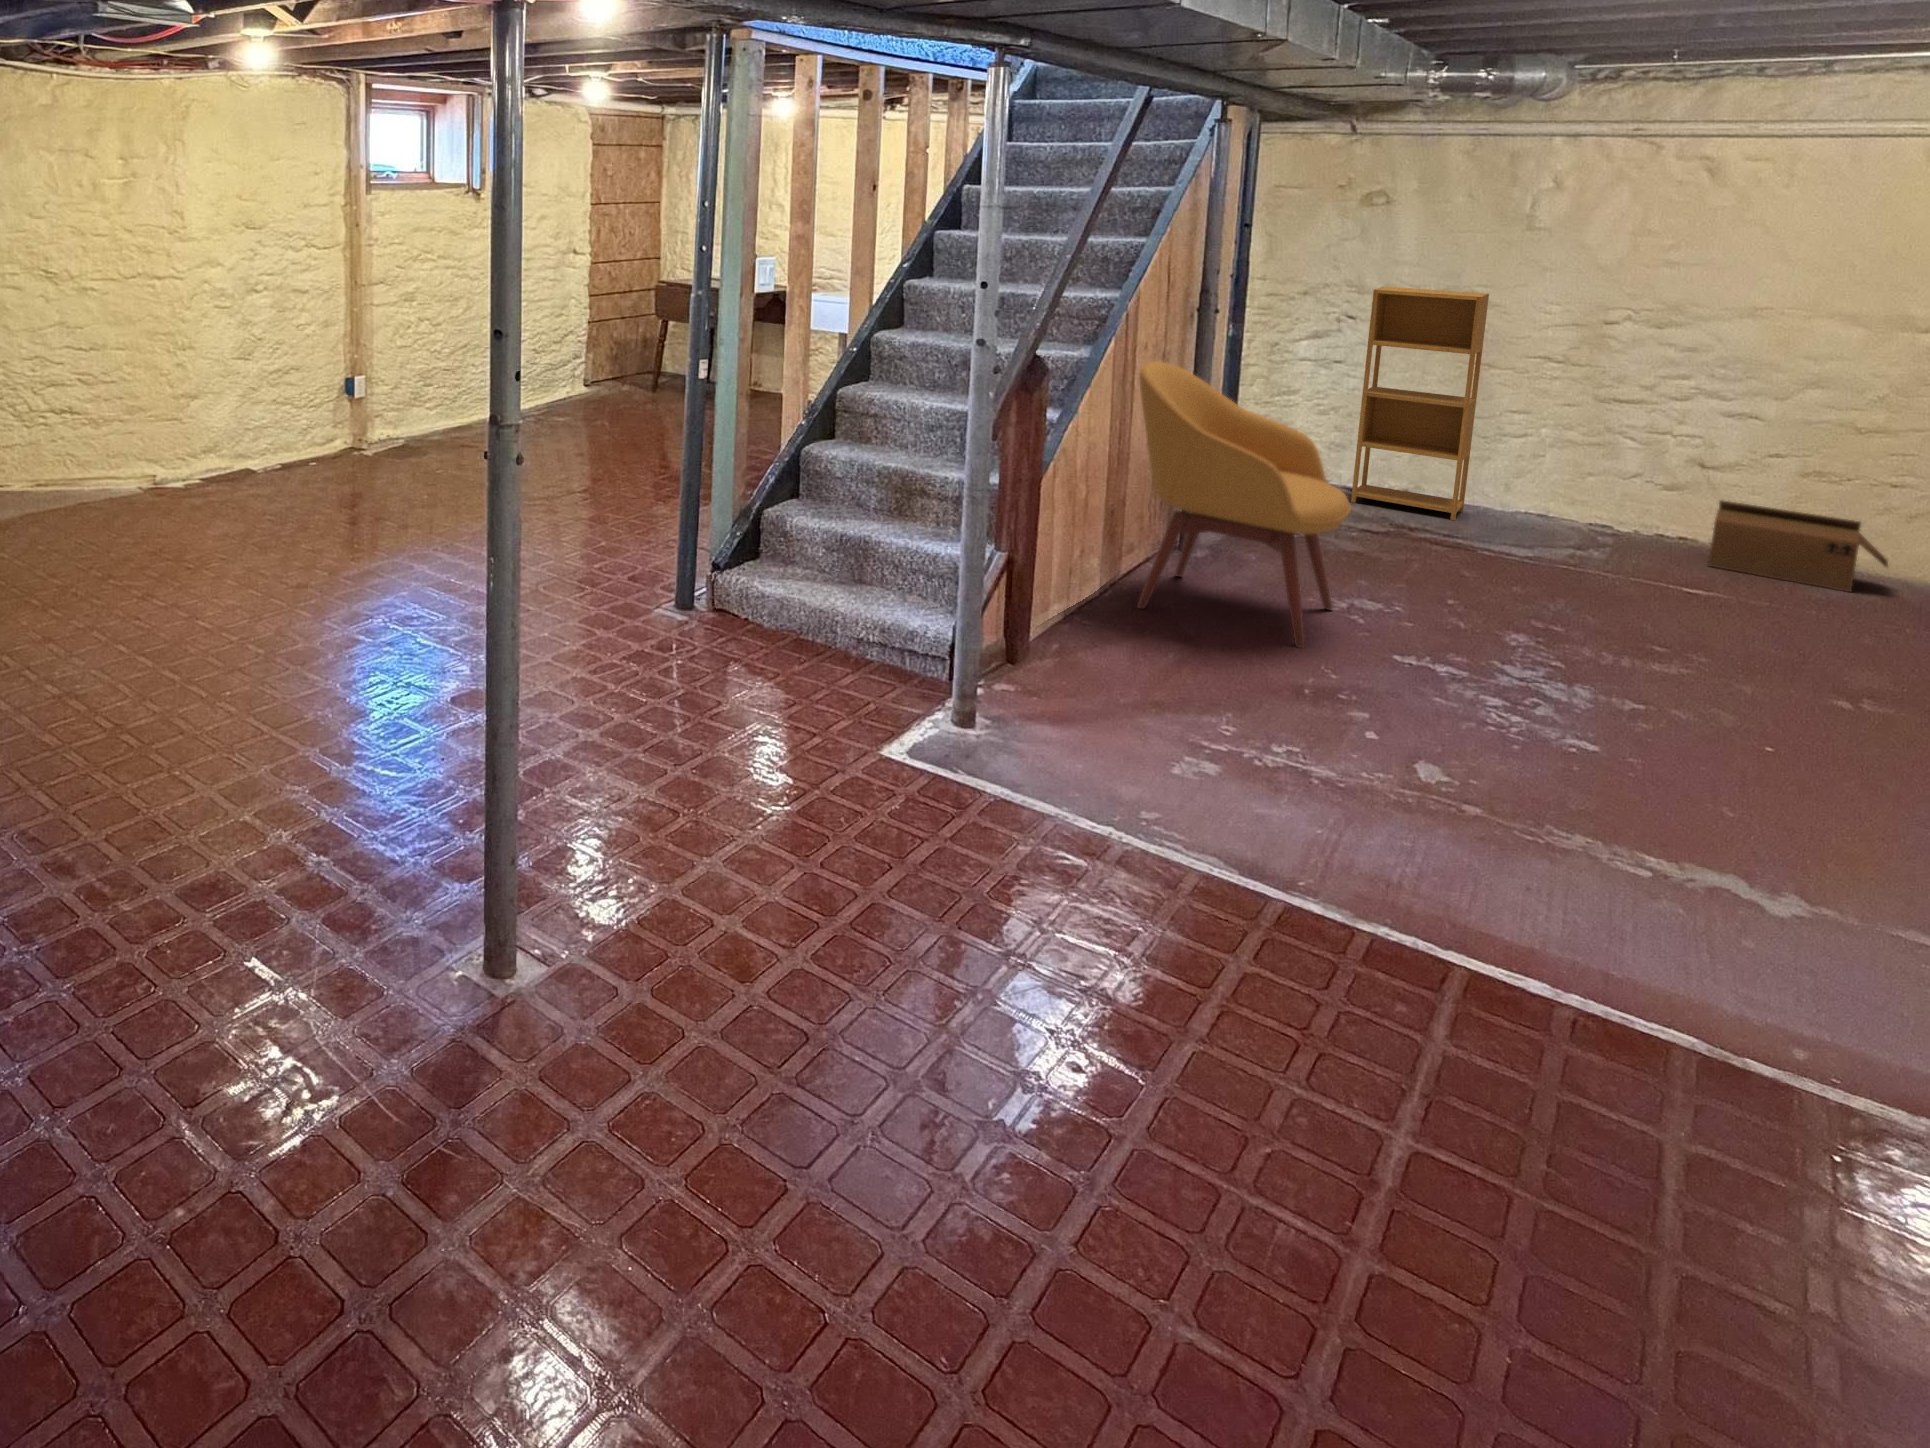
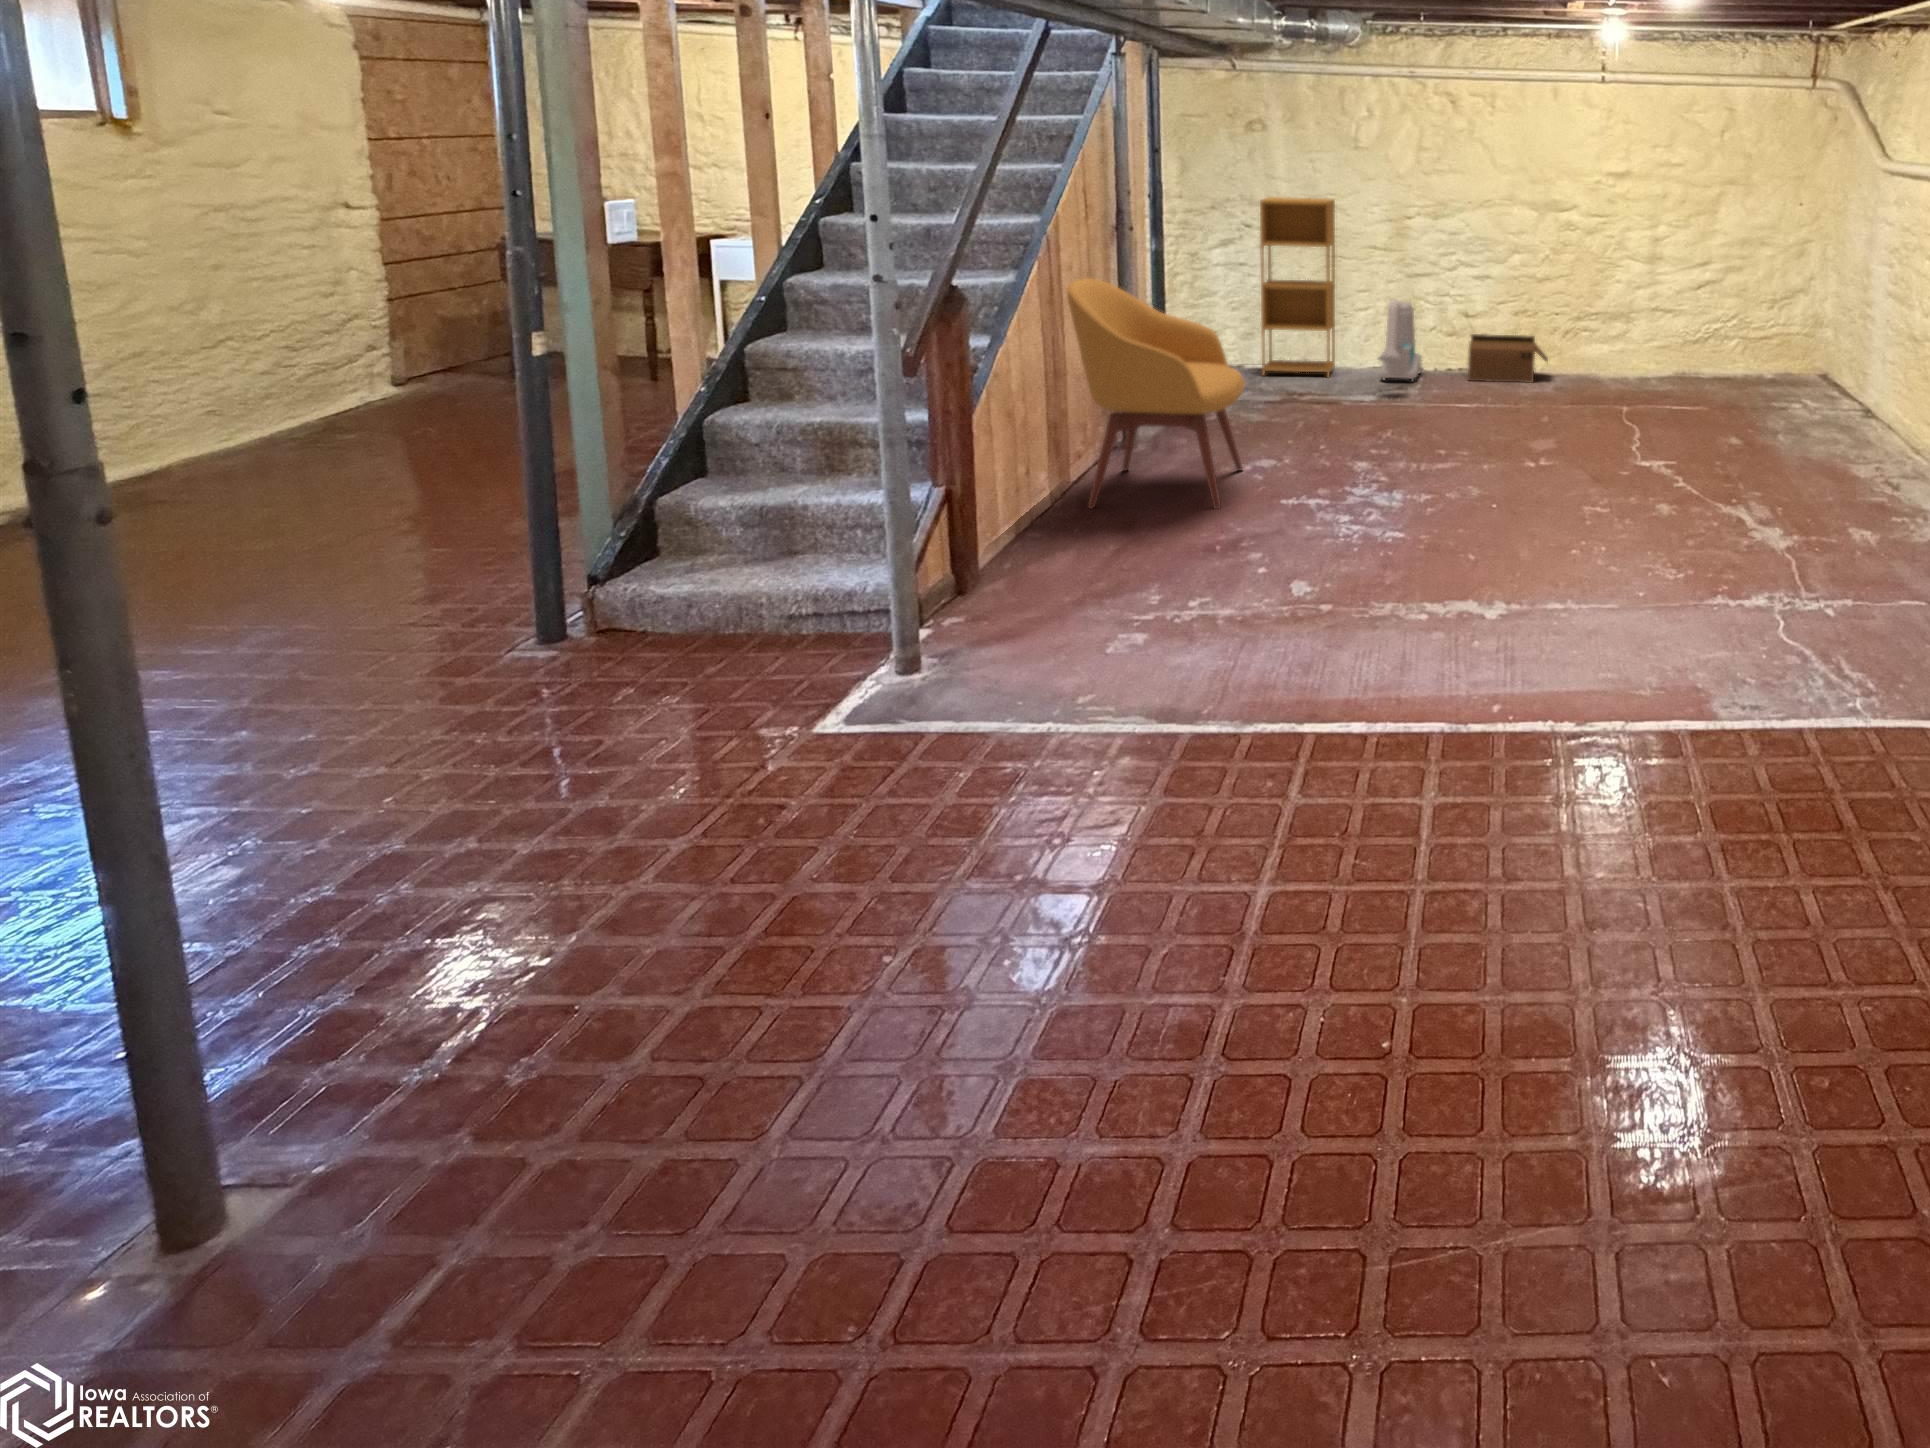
vacuum cleaner: none [1541,433,1618,550] -> present [1378,299,1422,380]

